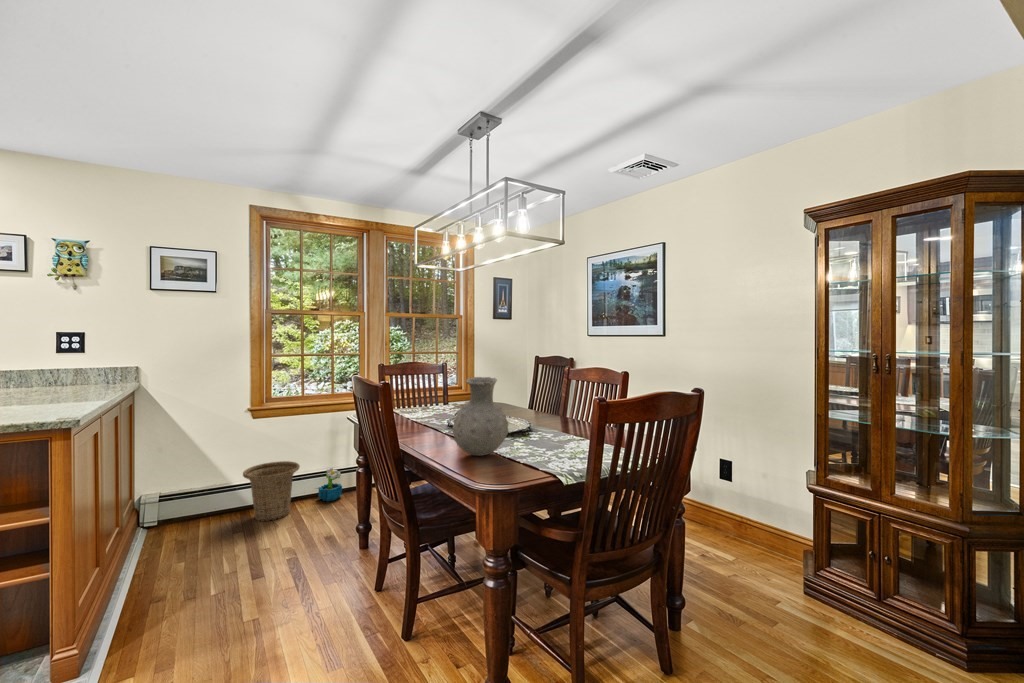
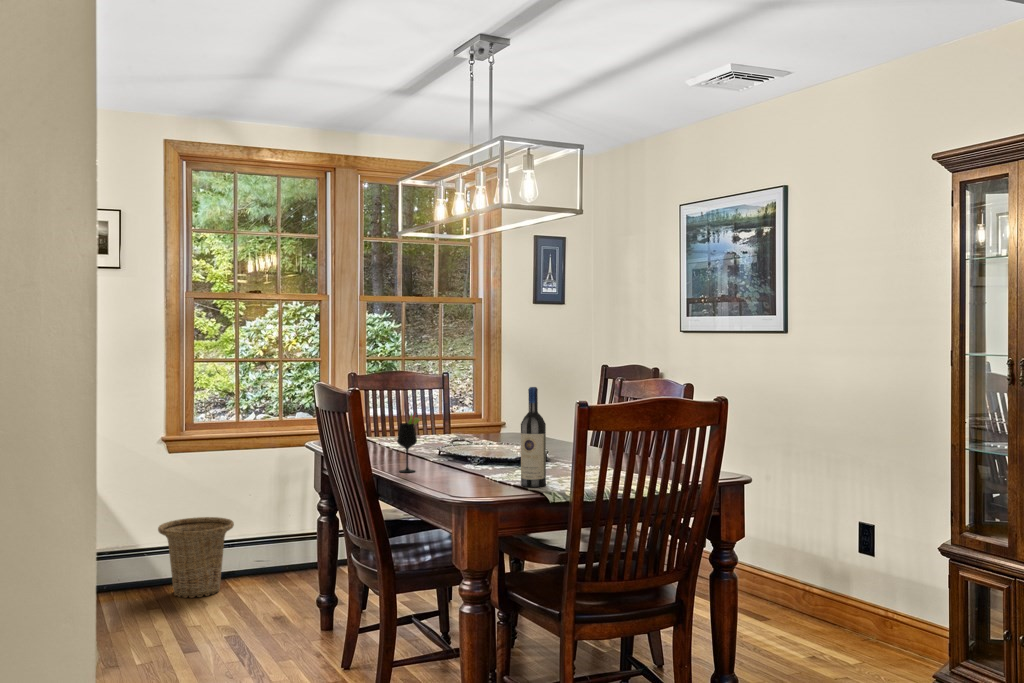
vase: present [452,377,509,455] -> none [433,384,500,479]
wine bottle: none [529,380,550,465] -> present [521,387,546,487]
wine glass: none [421,399,440,448] -> present [397,413,420,472]
decorative plant: present [319,467,342,502] -> none [259,530,292,580]

